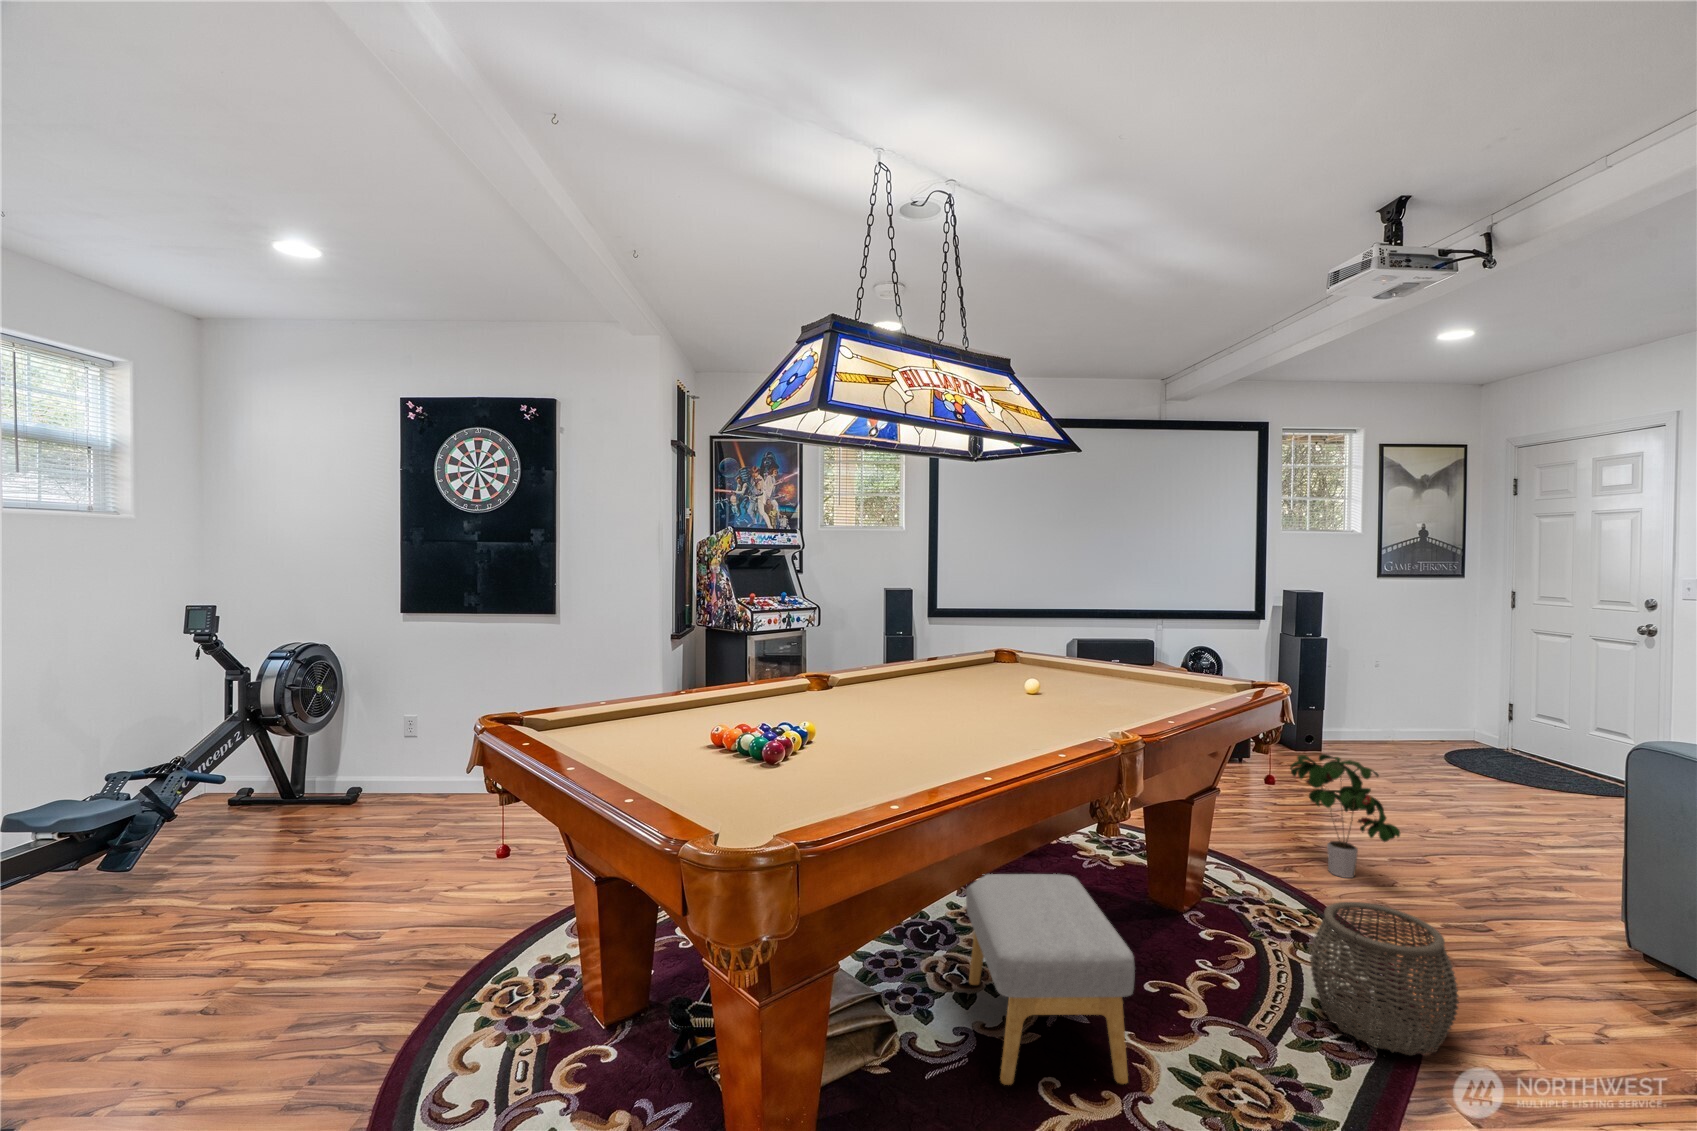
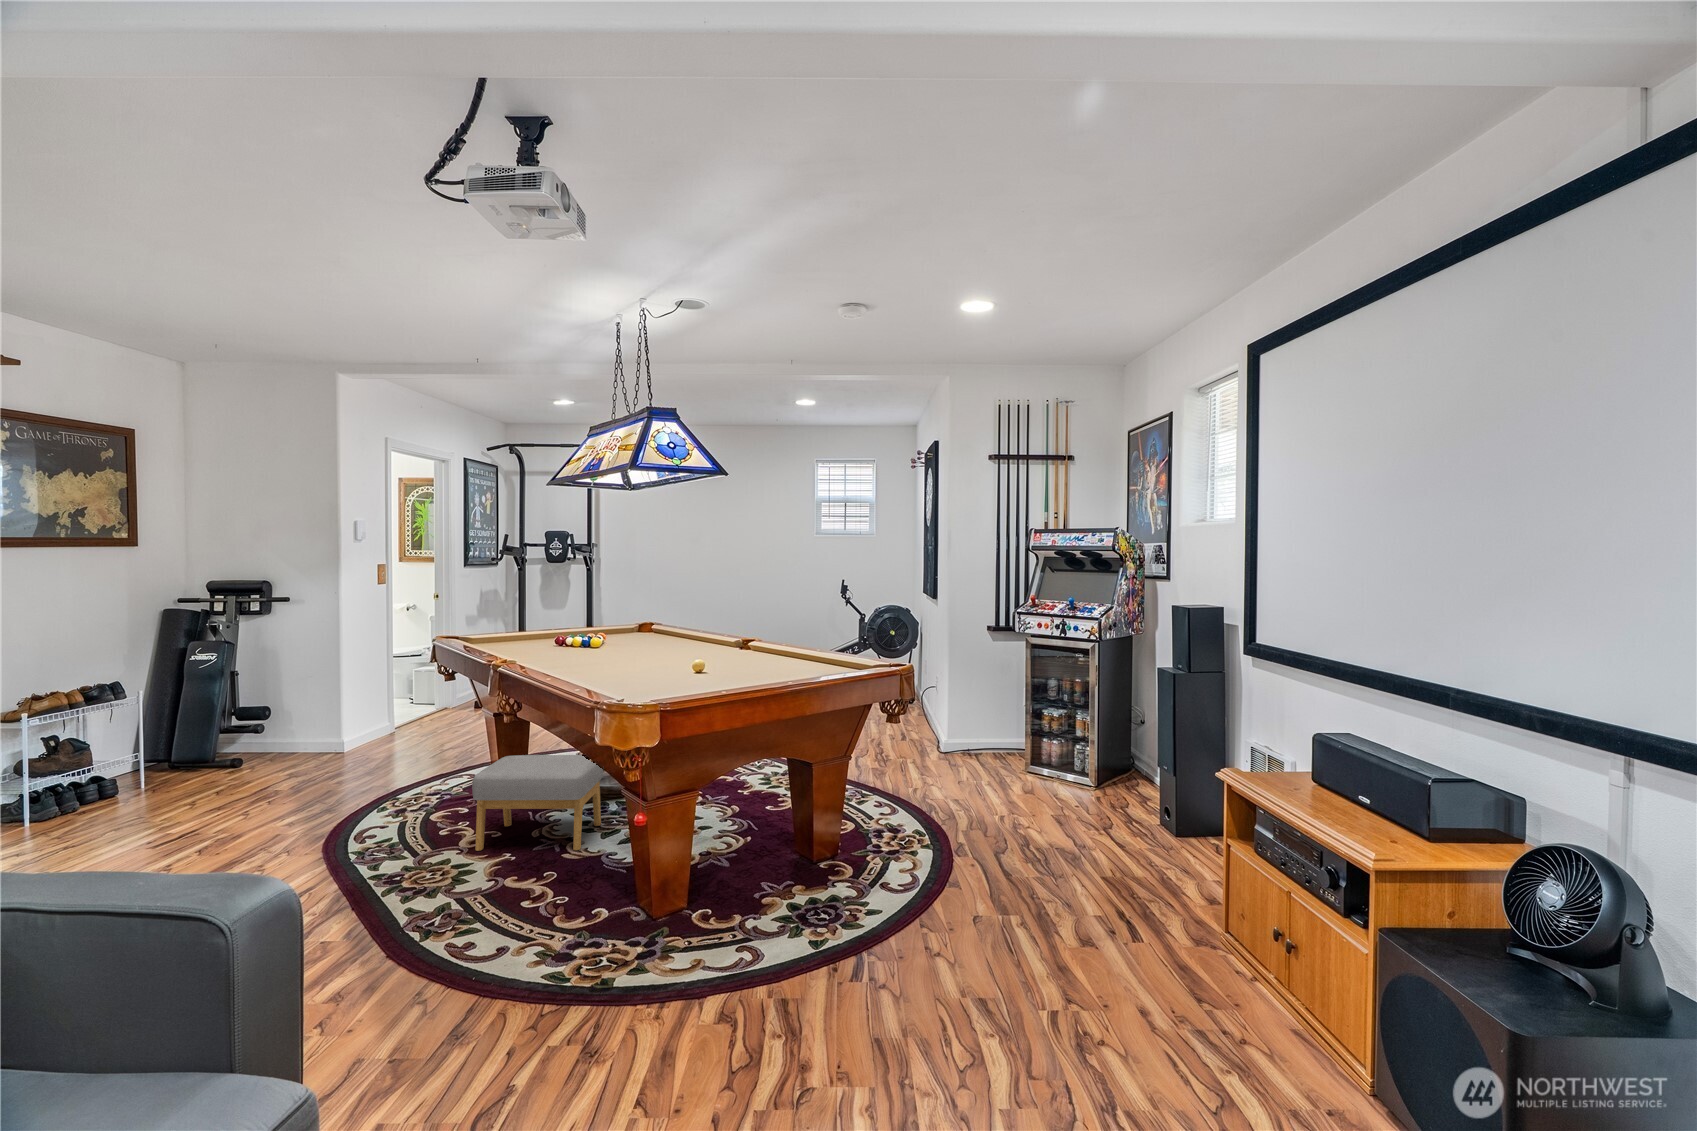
potted plant: present [1290,754,1400,878] -> none [598,871,780,1078]
woven basket: present [1310,902,1459,1055] -> none [365,845,483,969]

